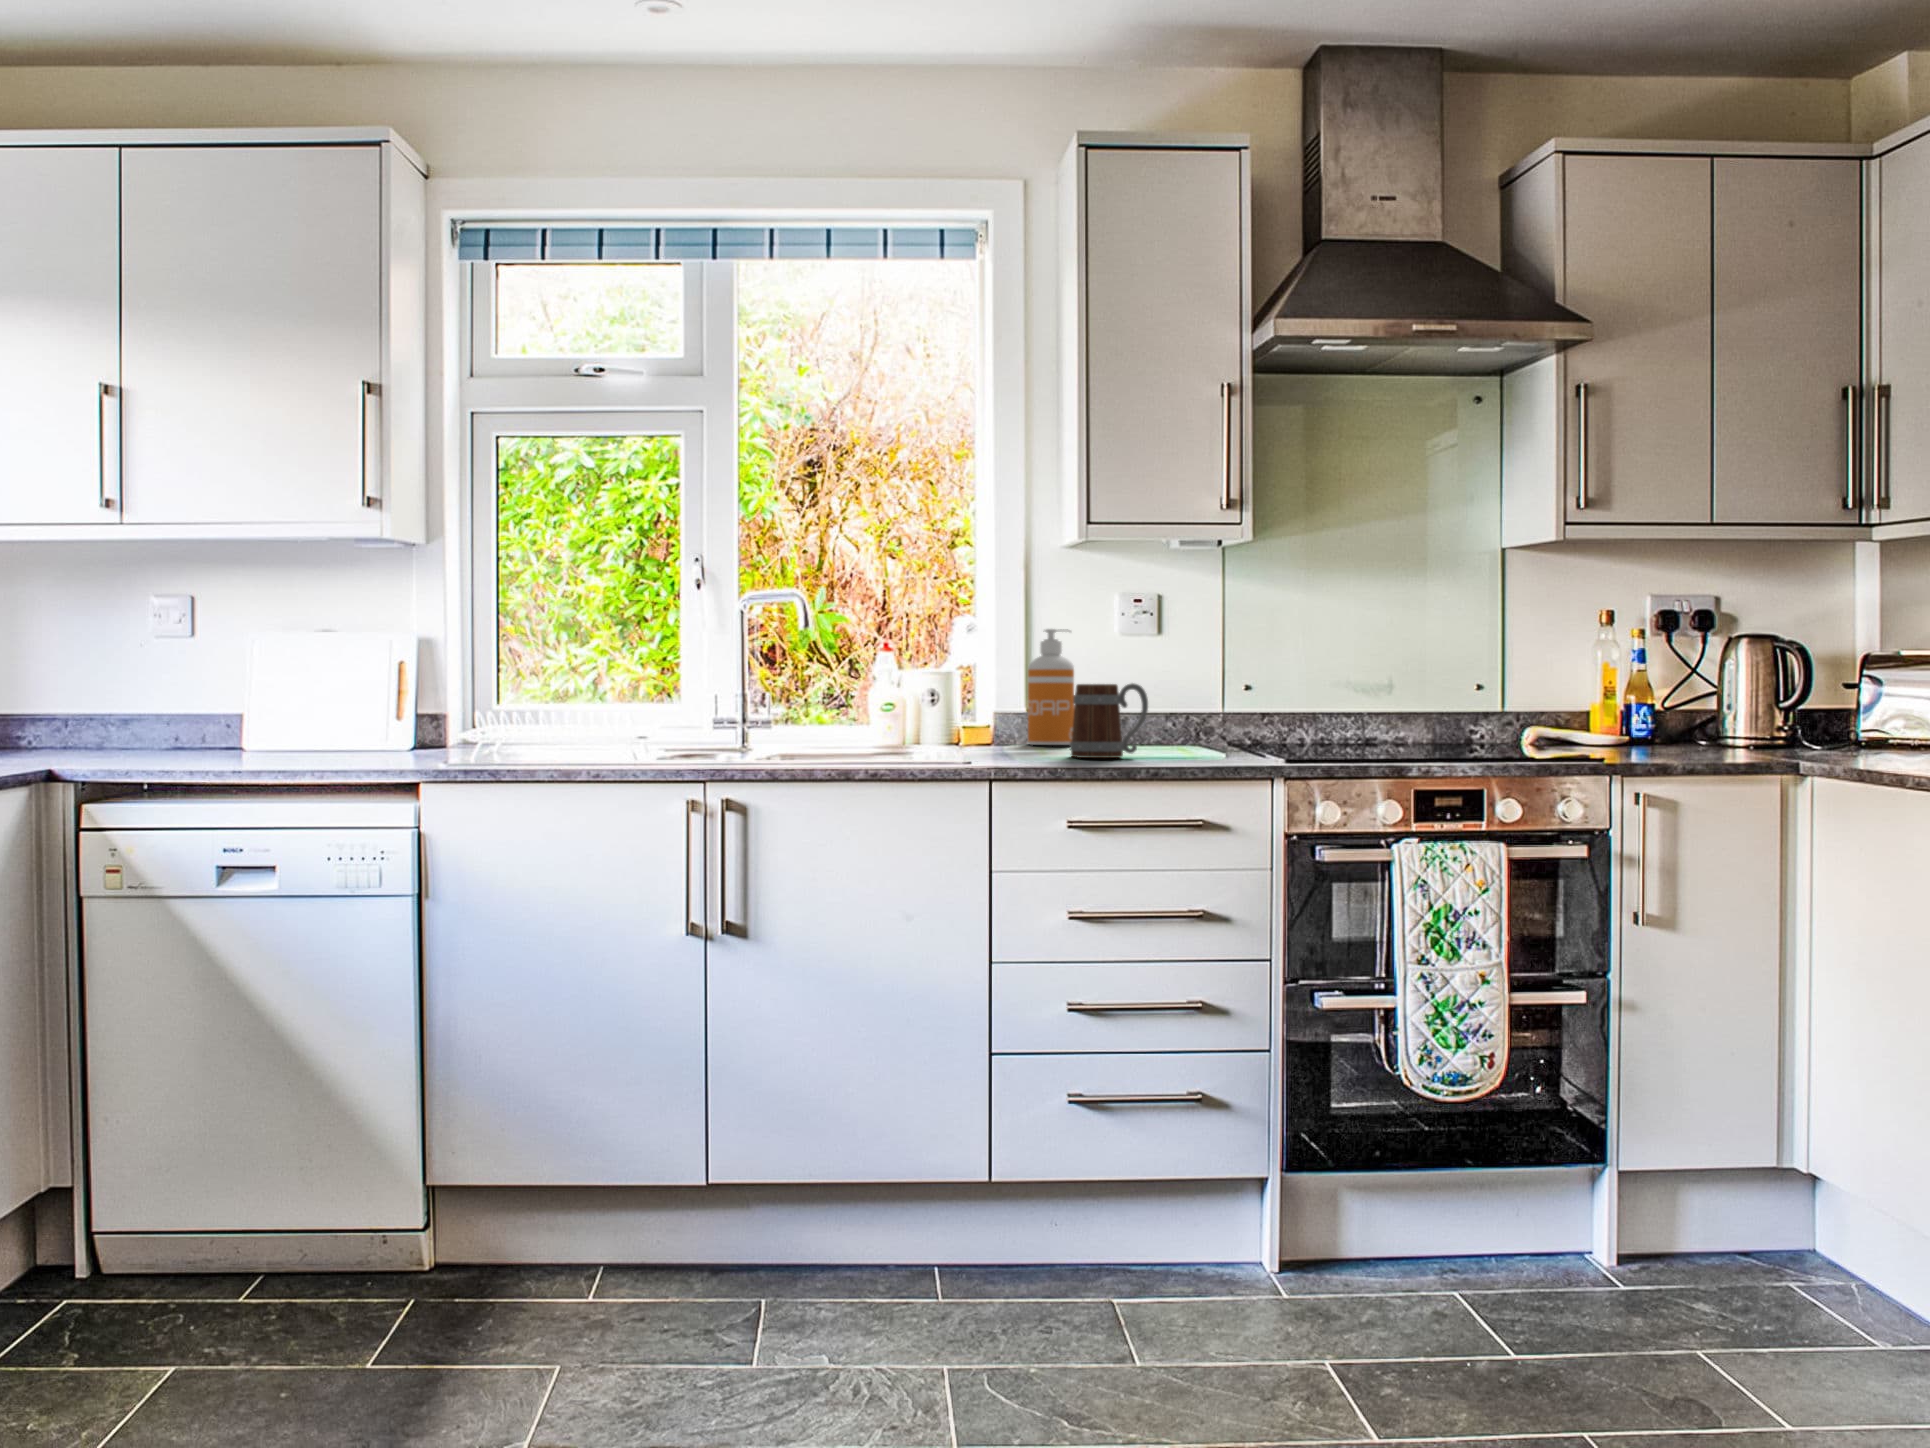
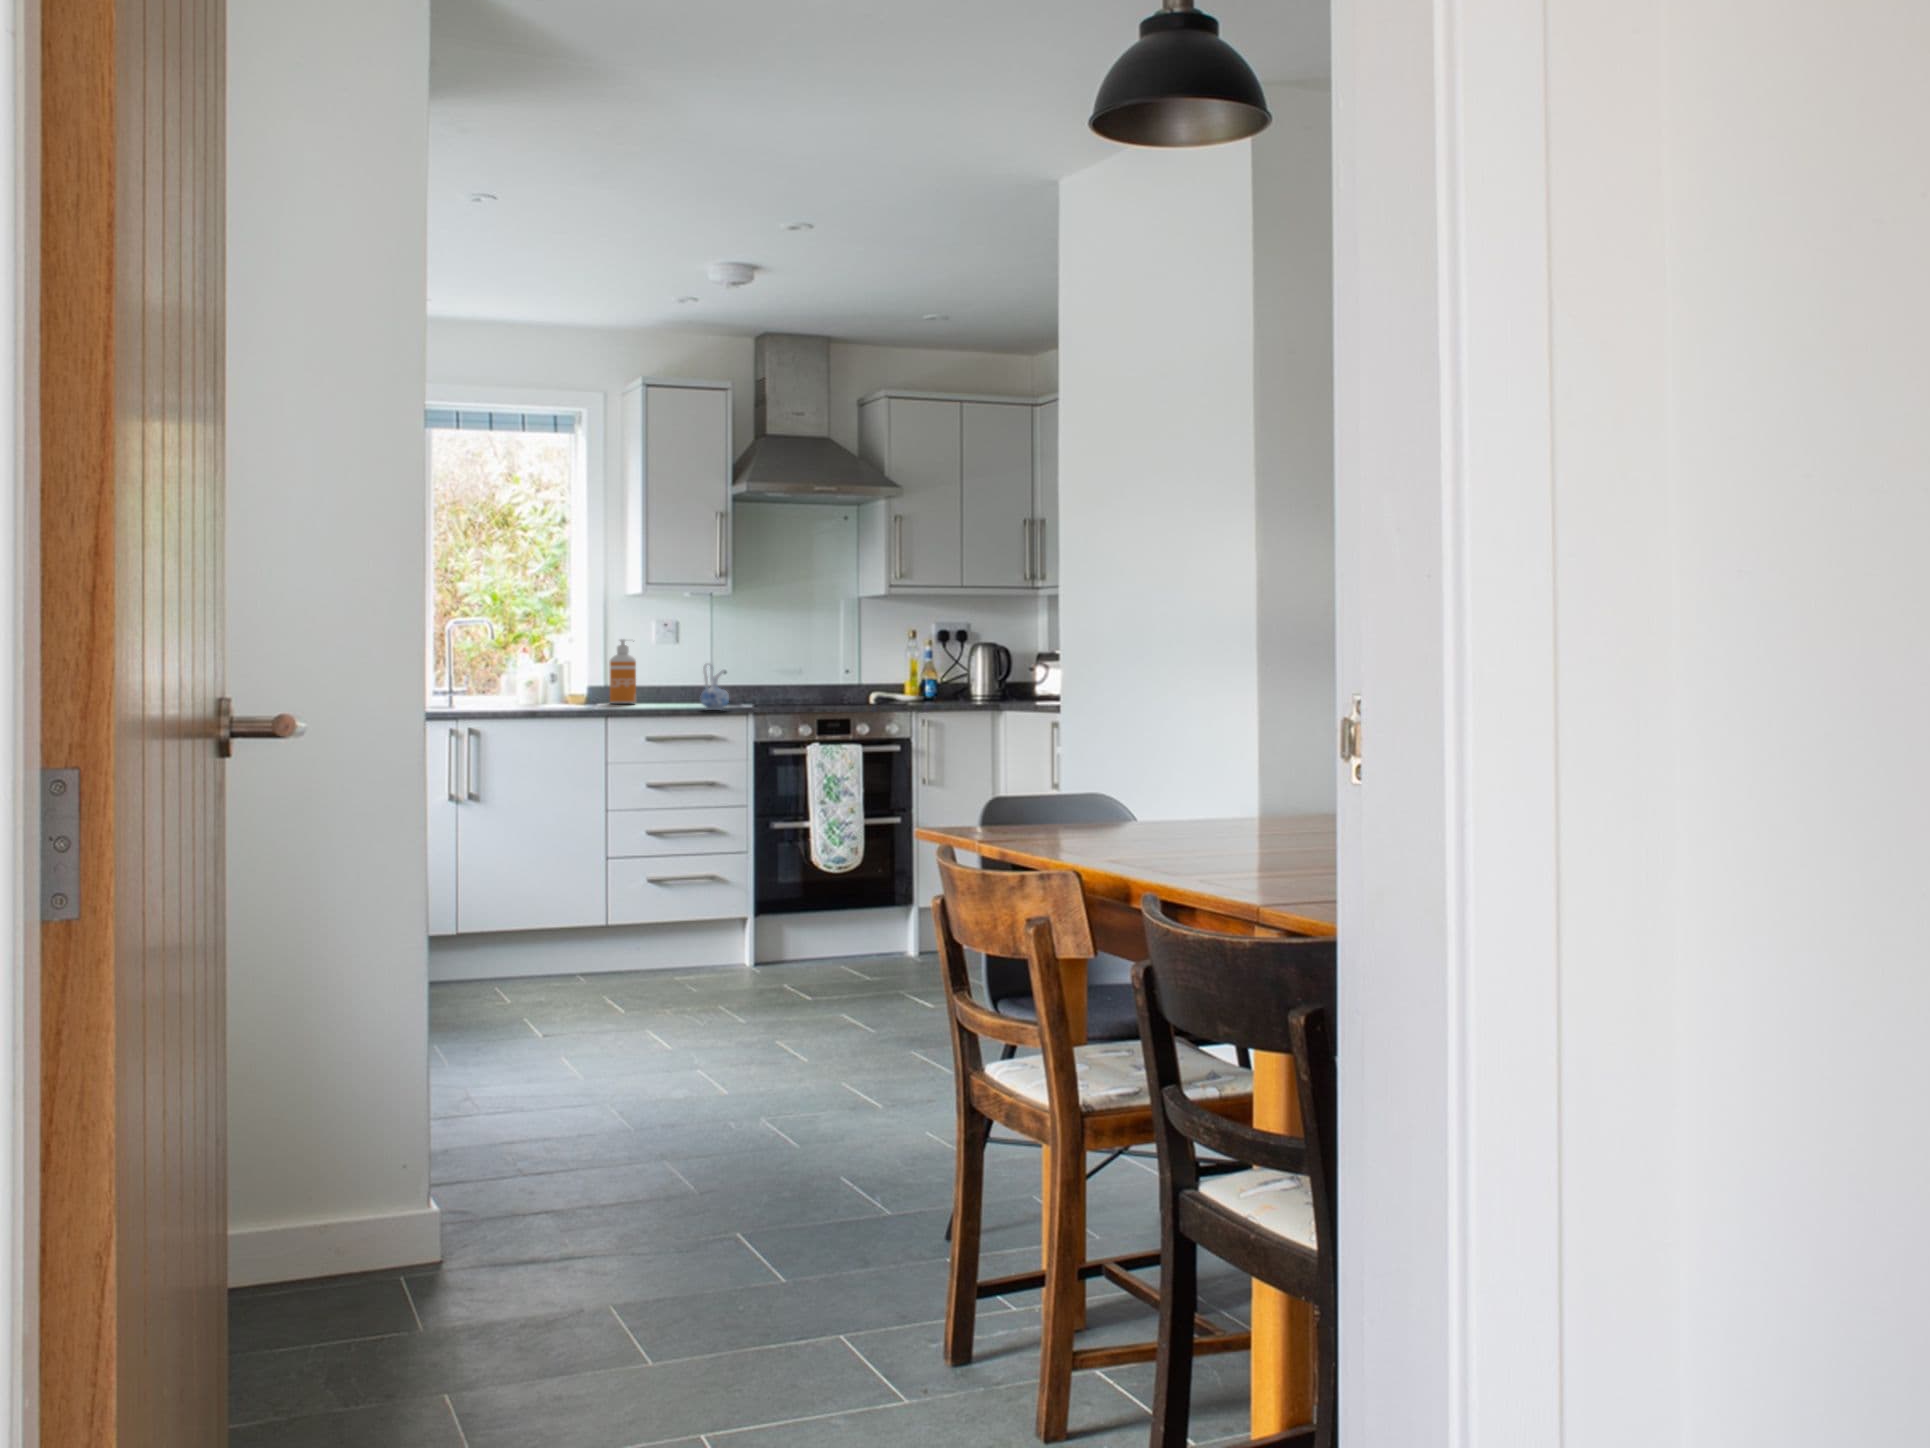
ceramic pitcher: none [1181,672,1236,763] -> present [701,663,729,710]
mug: present [1070,683,1148,758] -> none [640,669,682,708]

